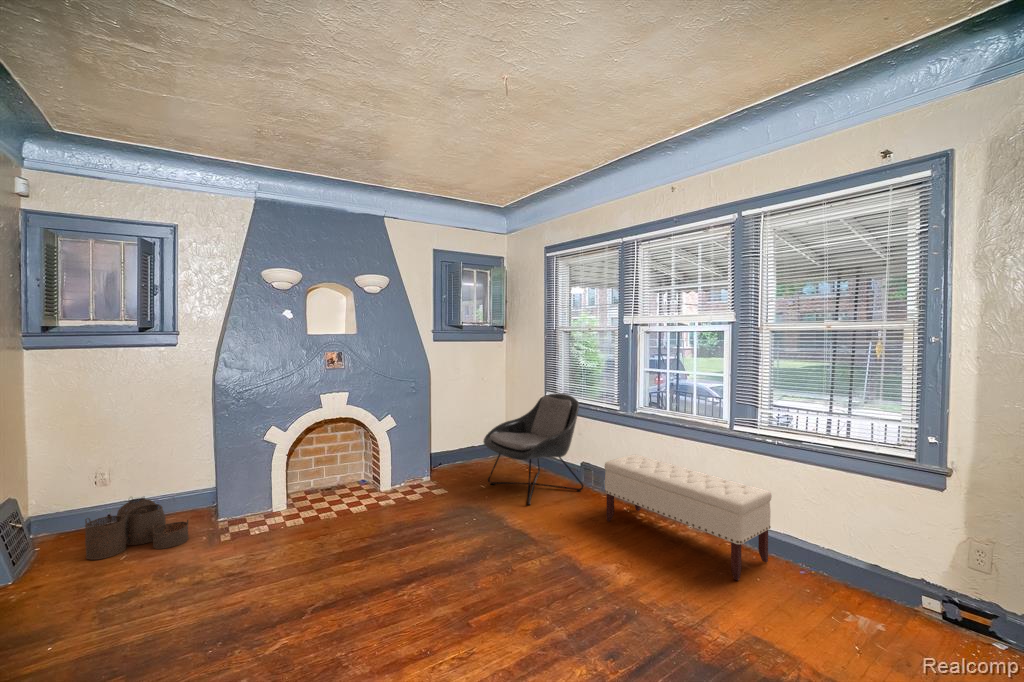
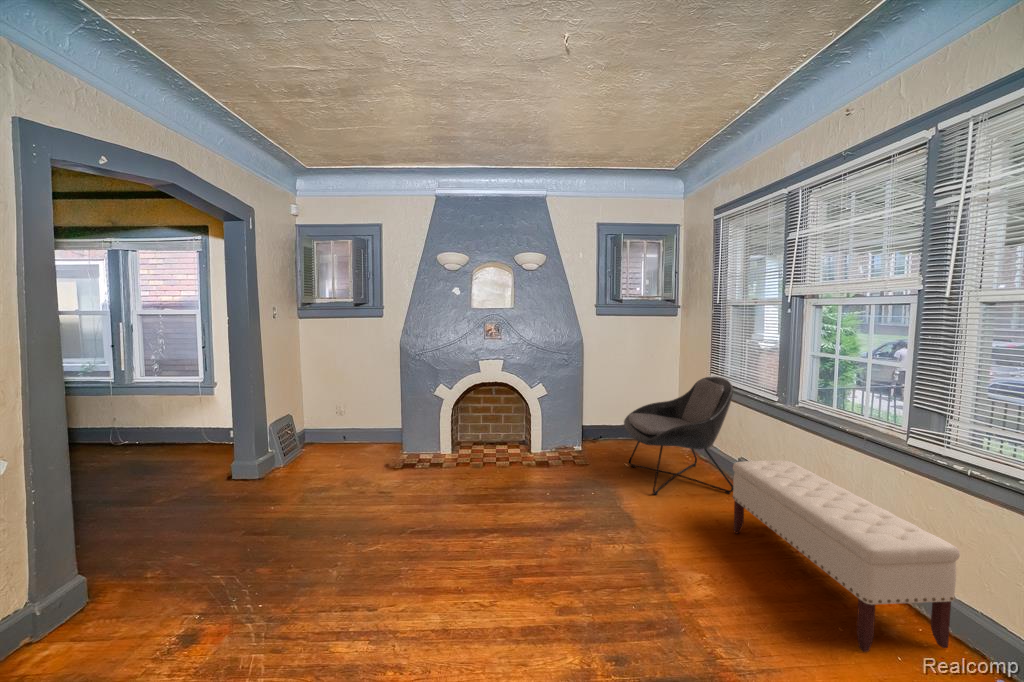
woven basket: present [85,497,189,560] -> none [323,425,380,465]

